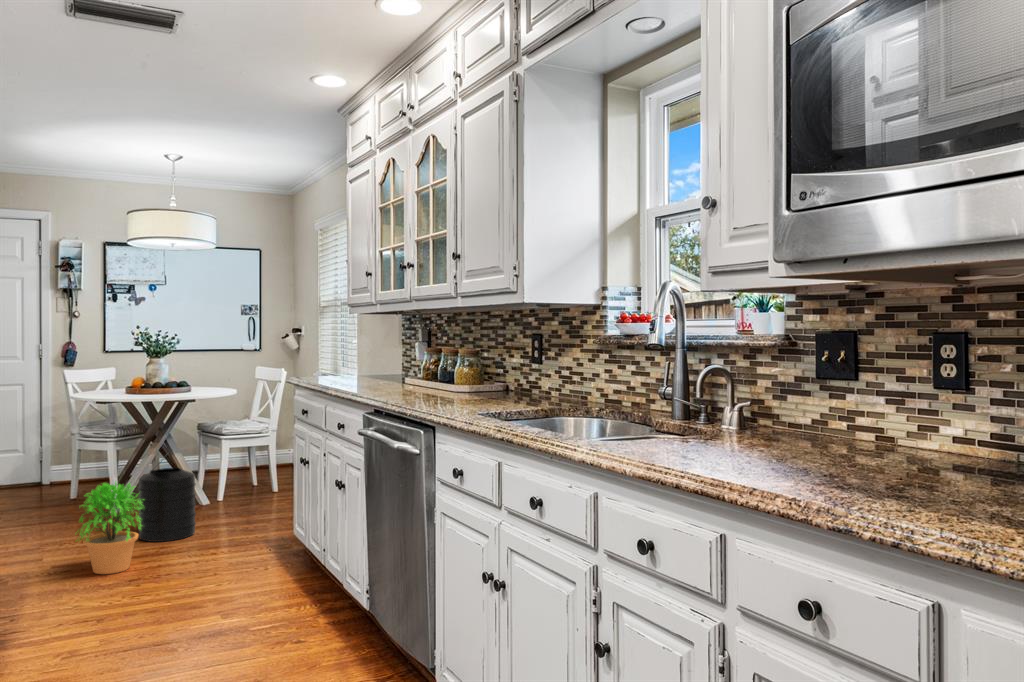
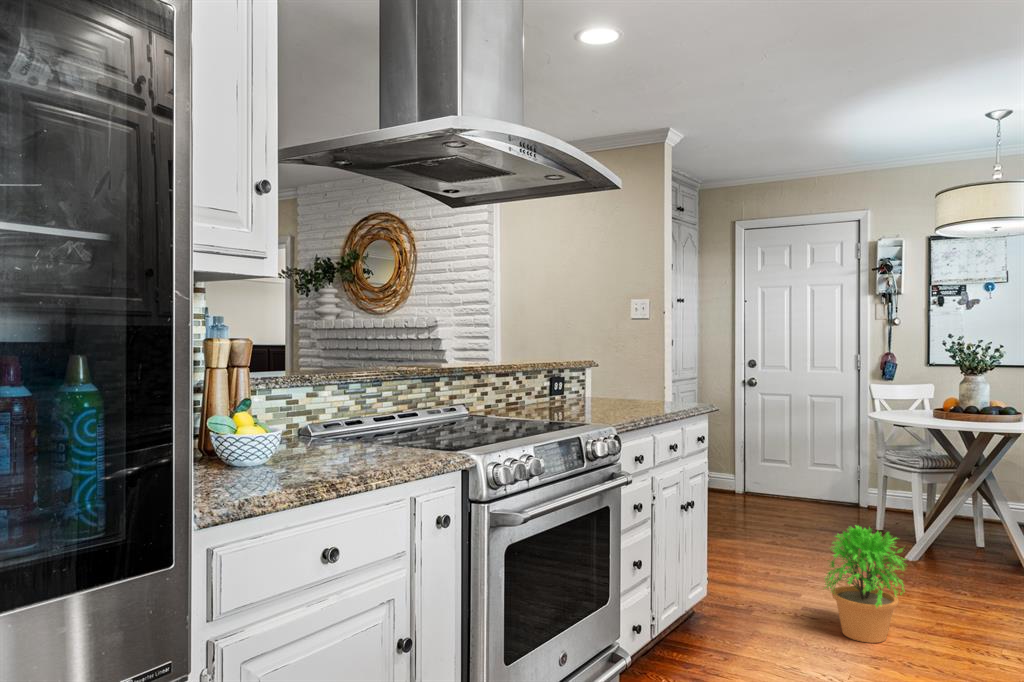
trash can: present [138,453,196,542] -> none [919,497,999,621]

